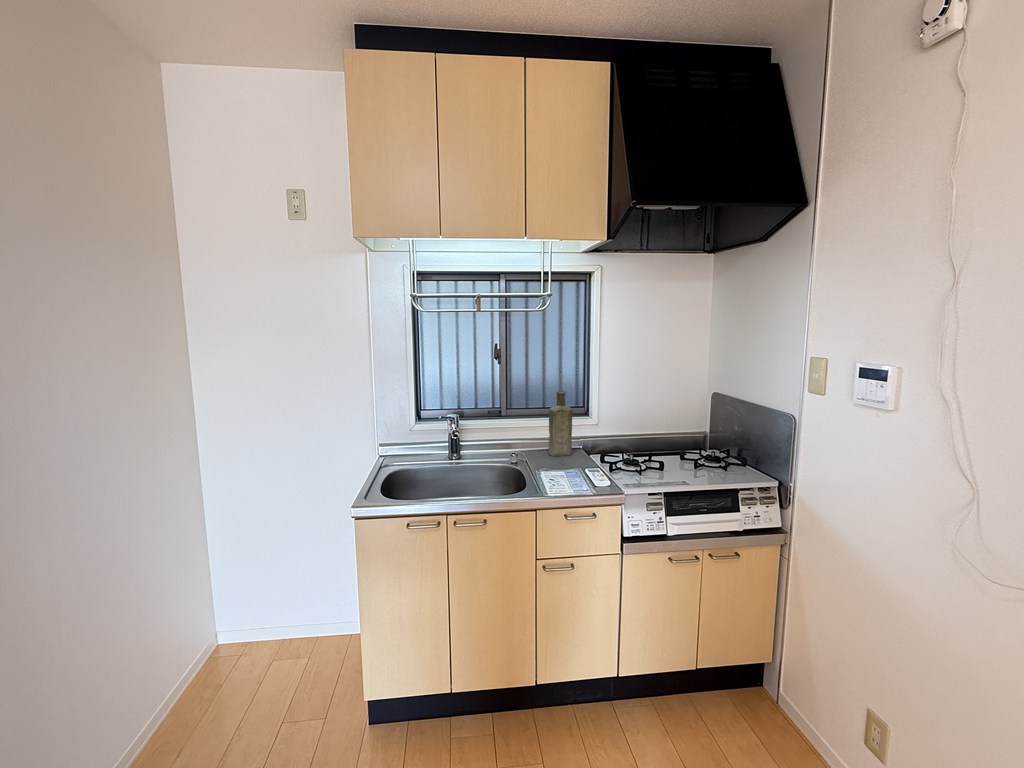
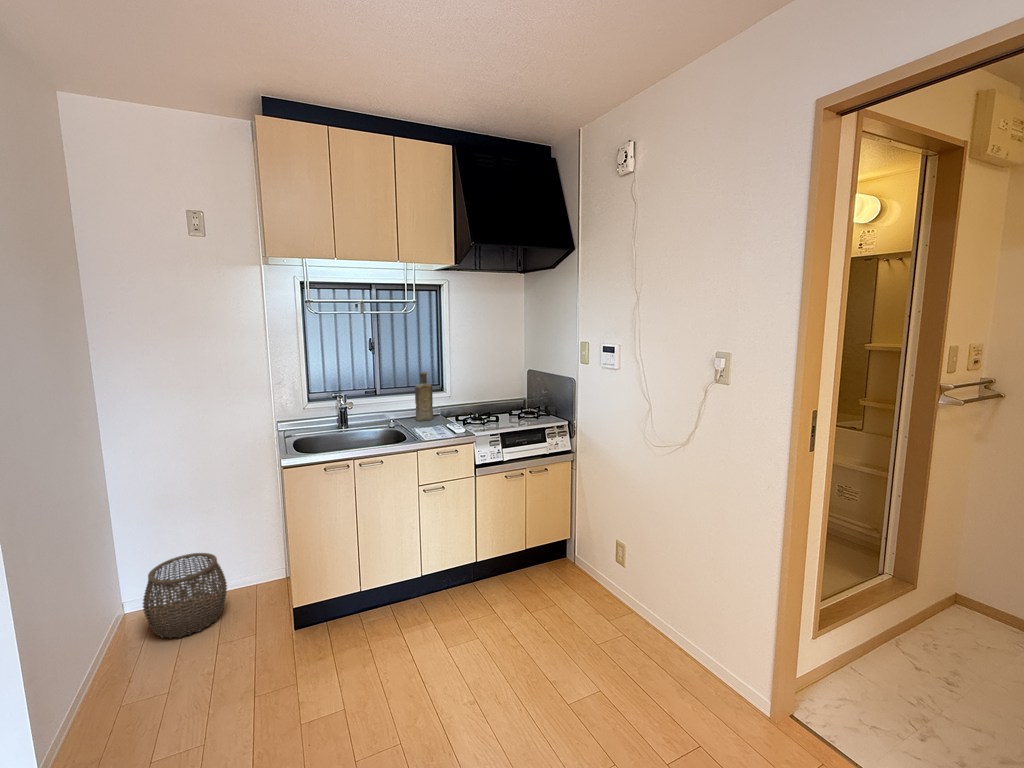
woven basket: none [221,591,313,695] -> present [143,553,227,638]

